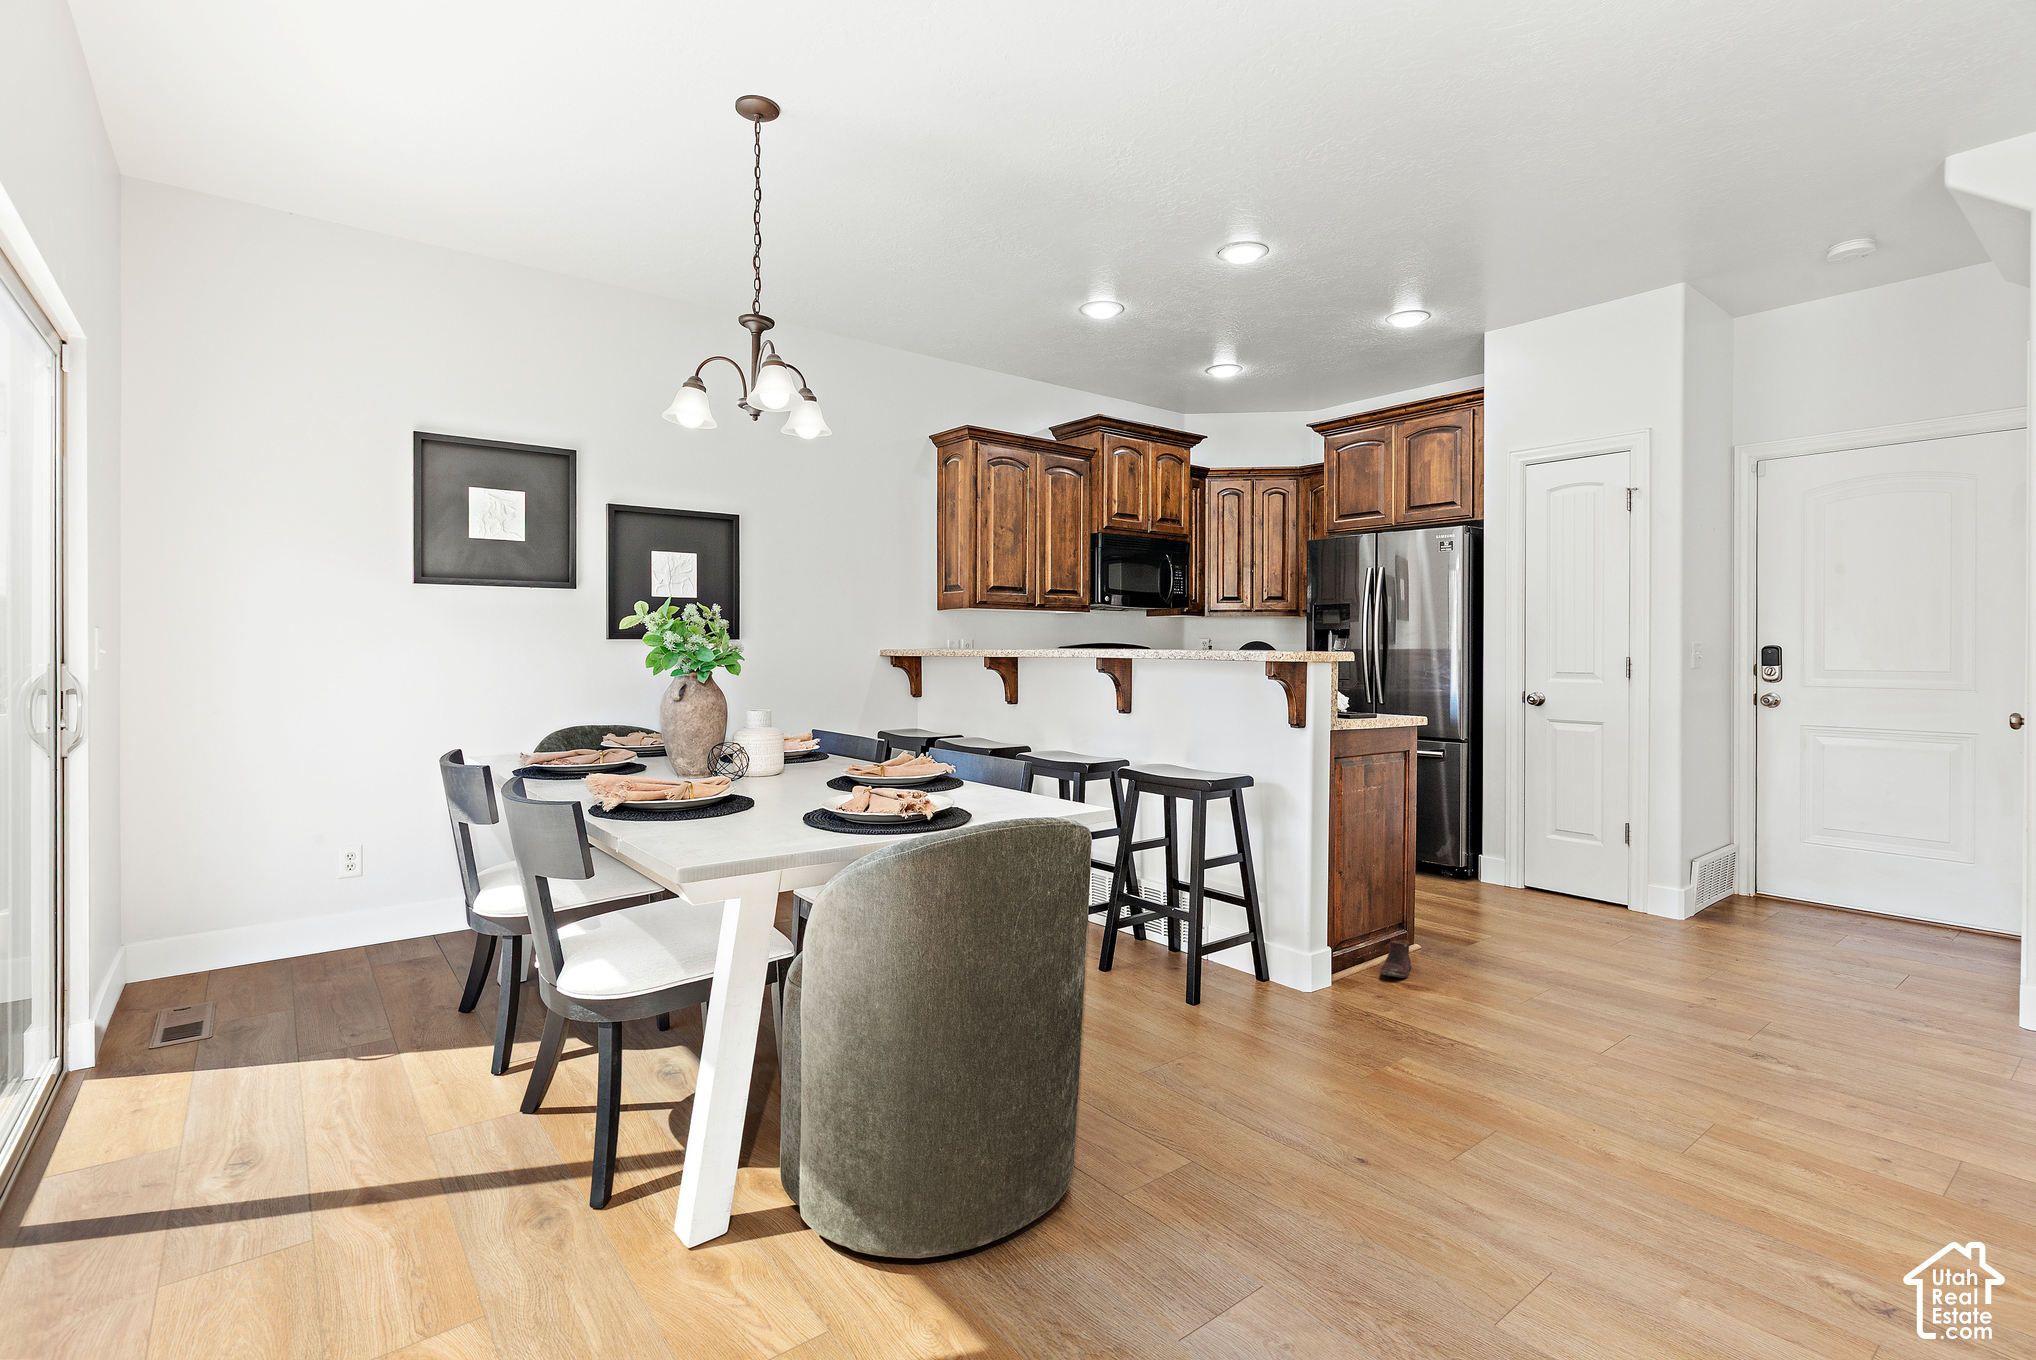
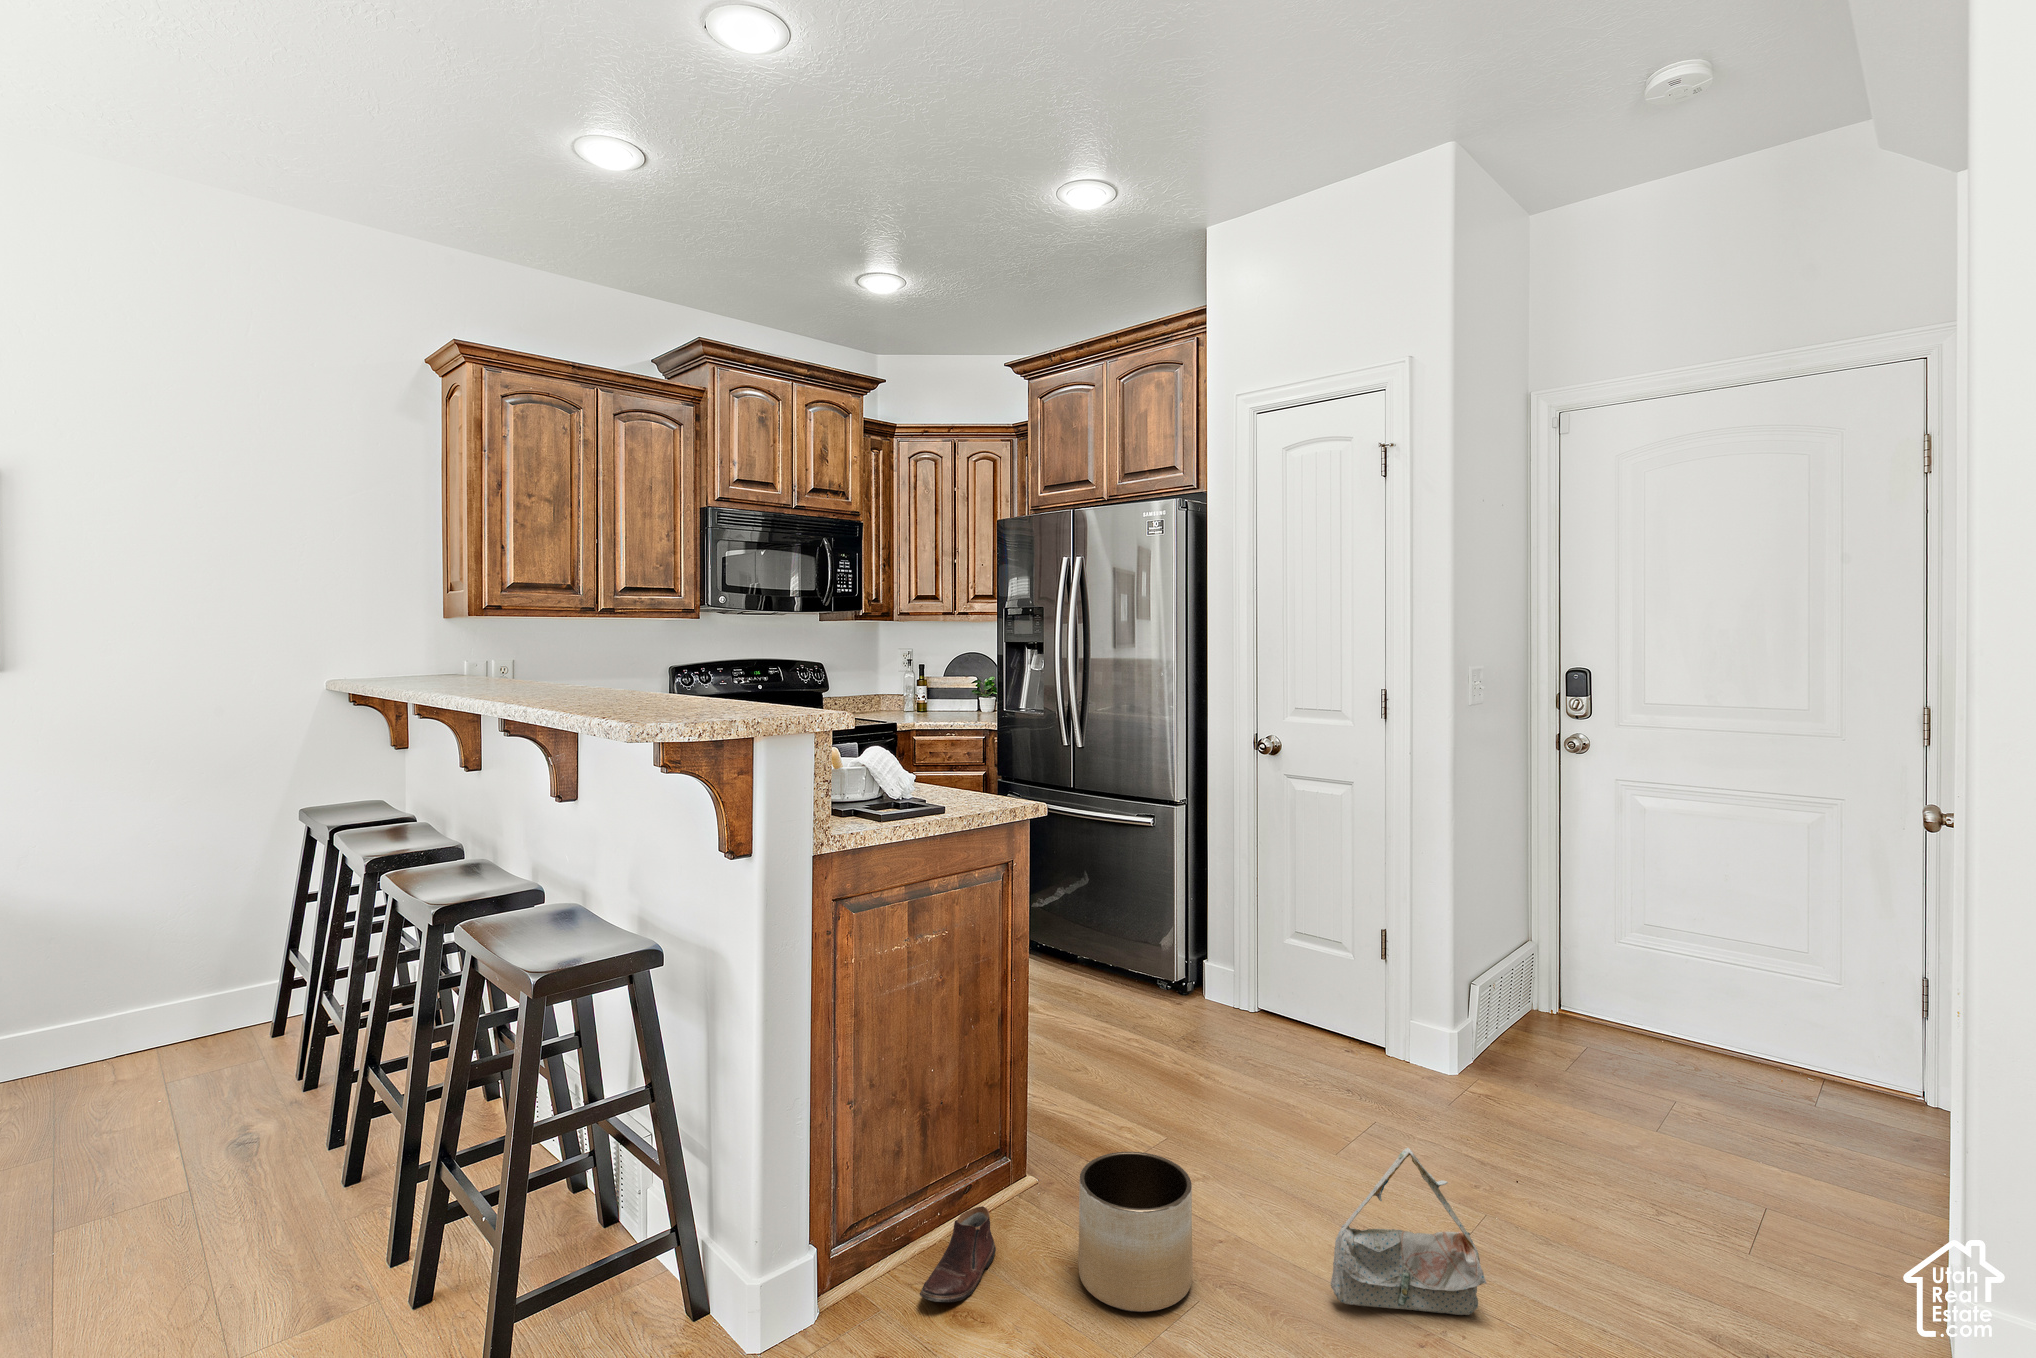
bag: none [1623,899,1721,994] -> present [1331,1148,1486,1315]
planter: none [1466,911,1538,986] -> present [1078,1152,1192,1312]

